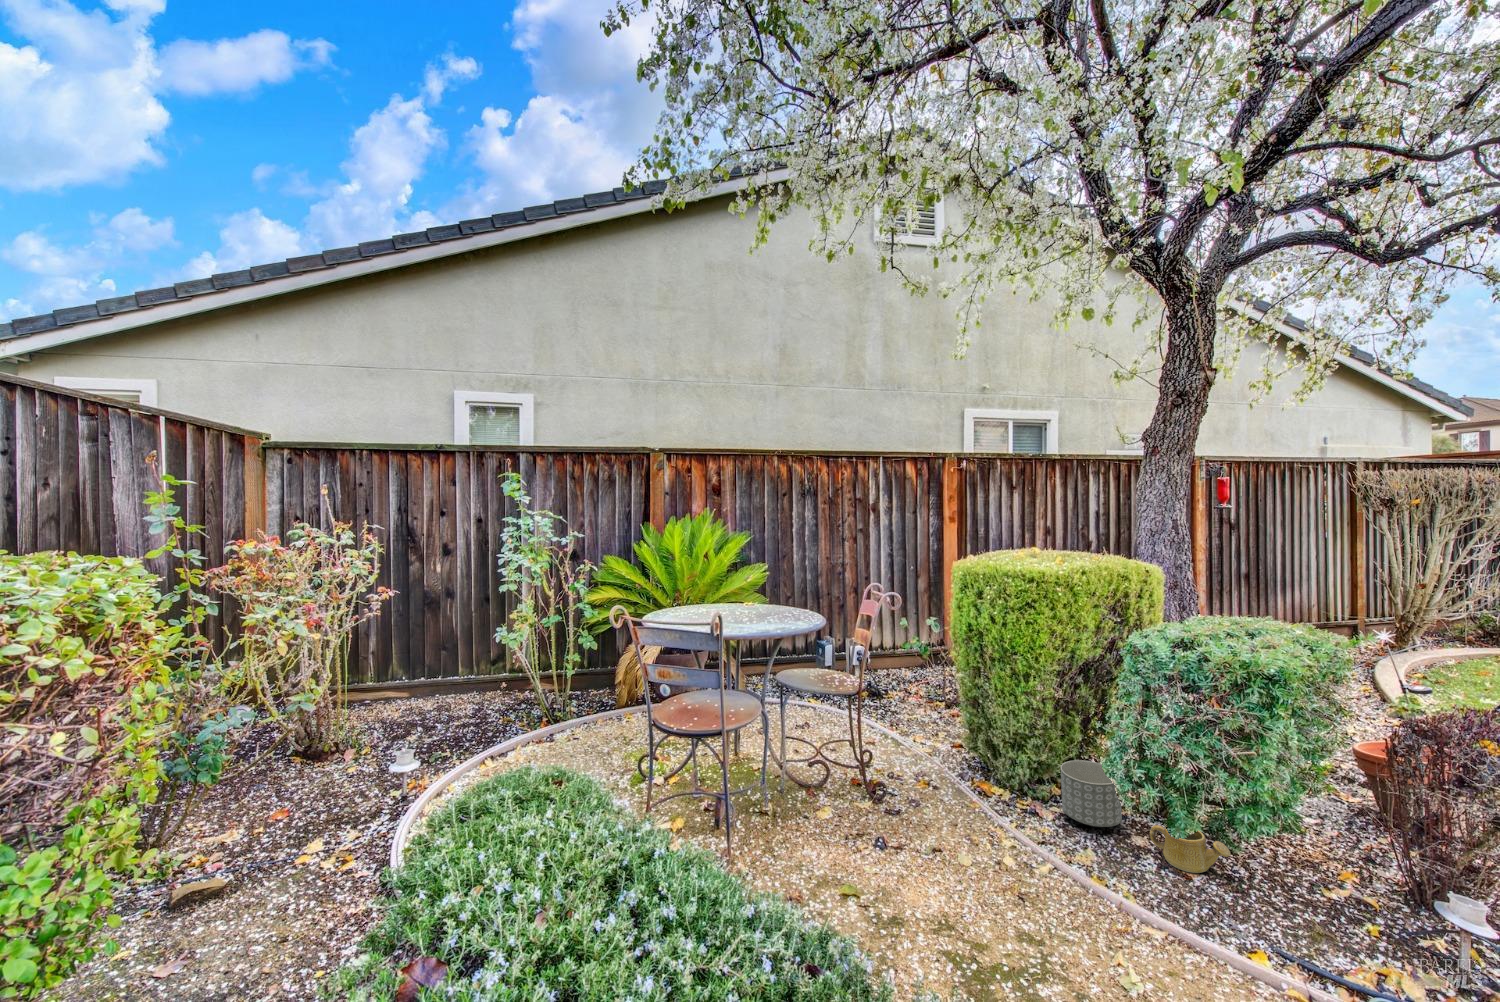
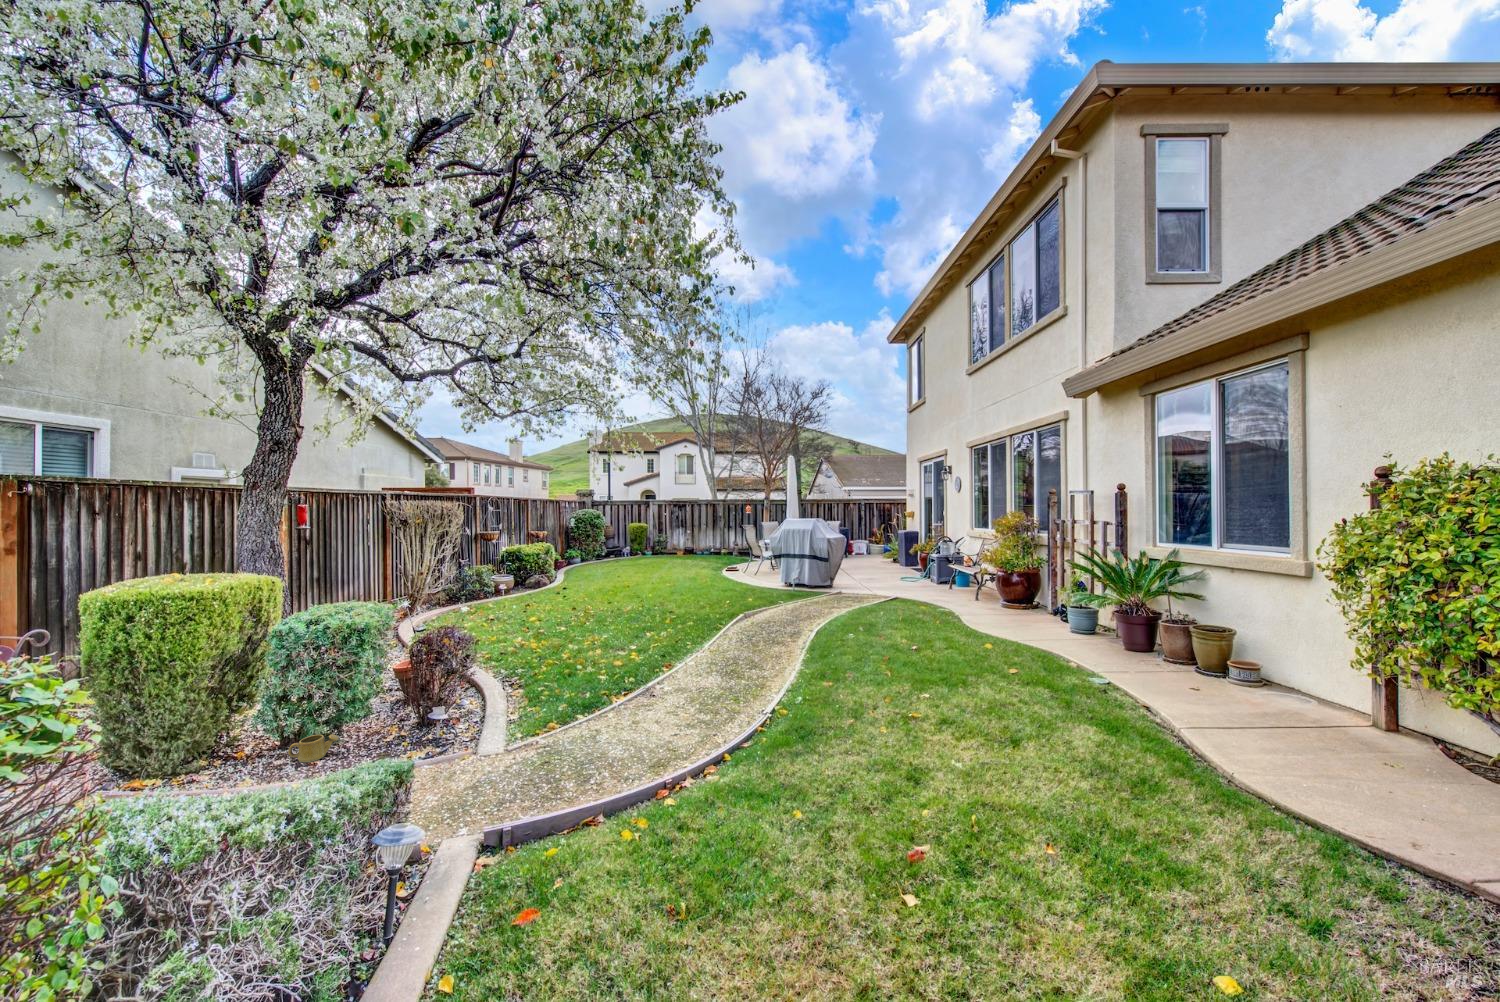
planter: present [1061,760,1122,827] -> none [214,724,265,771]

